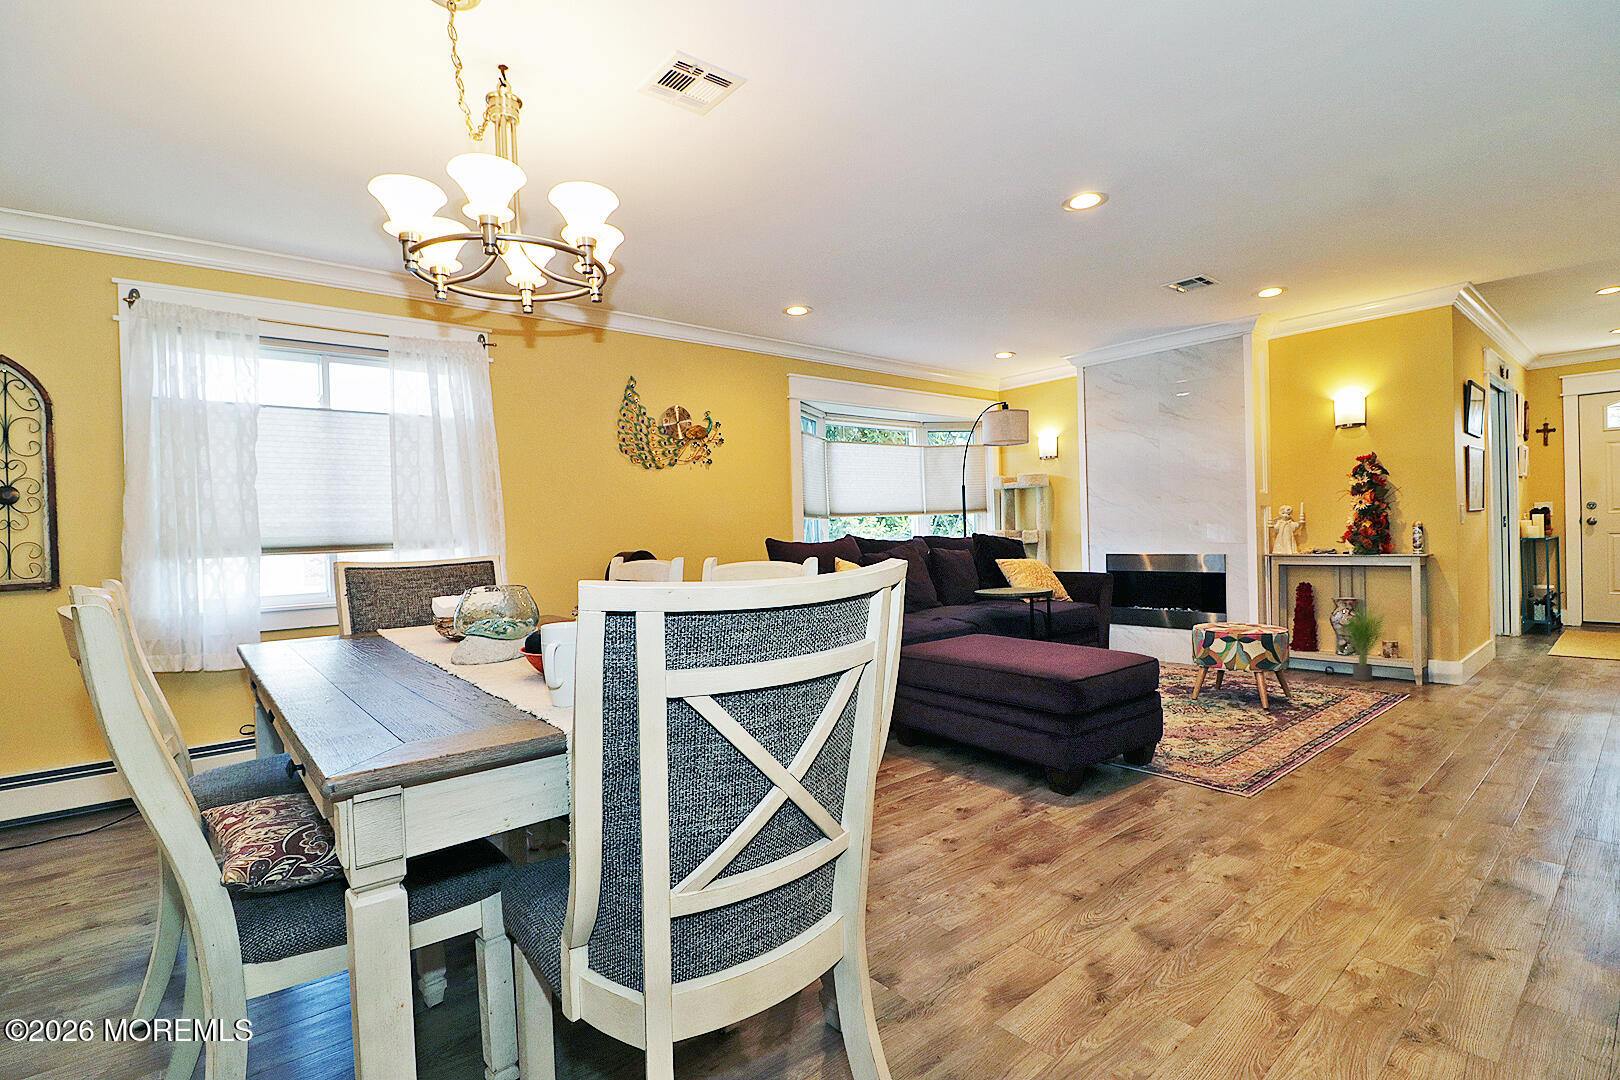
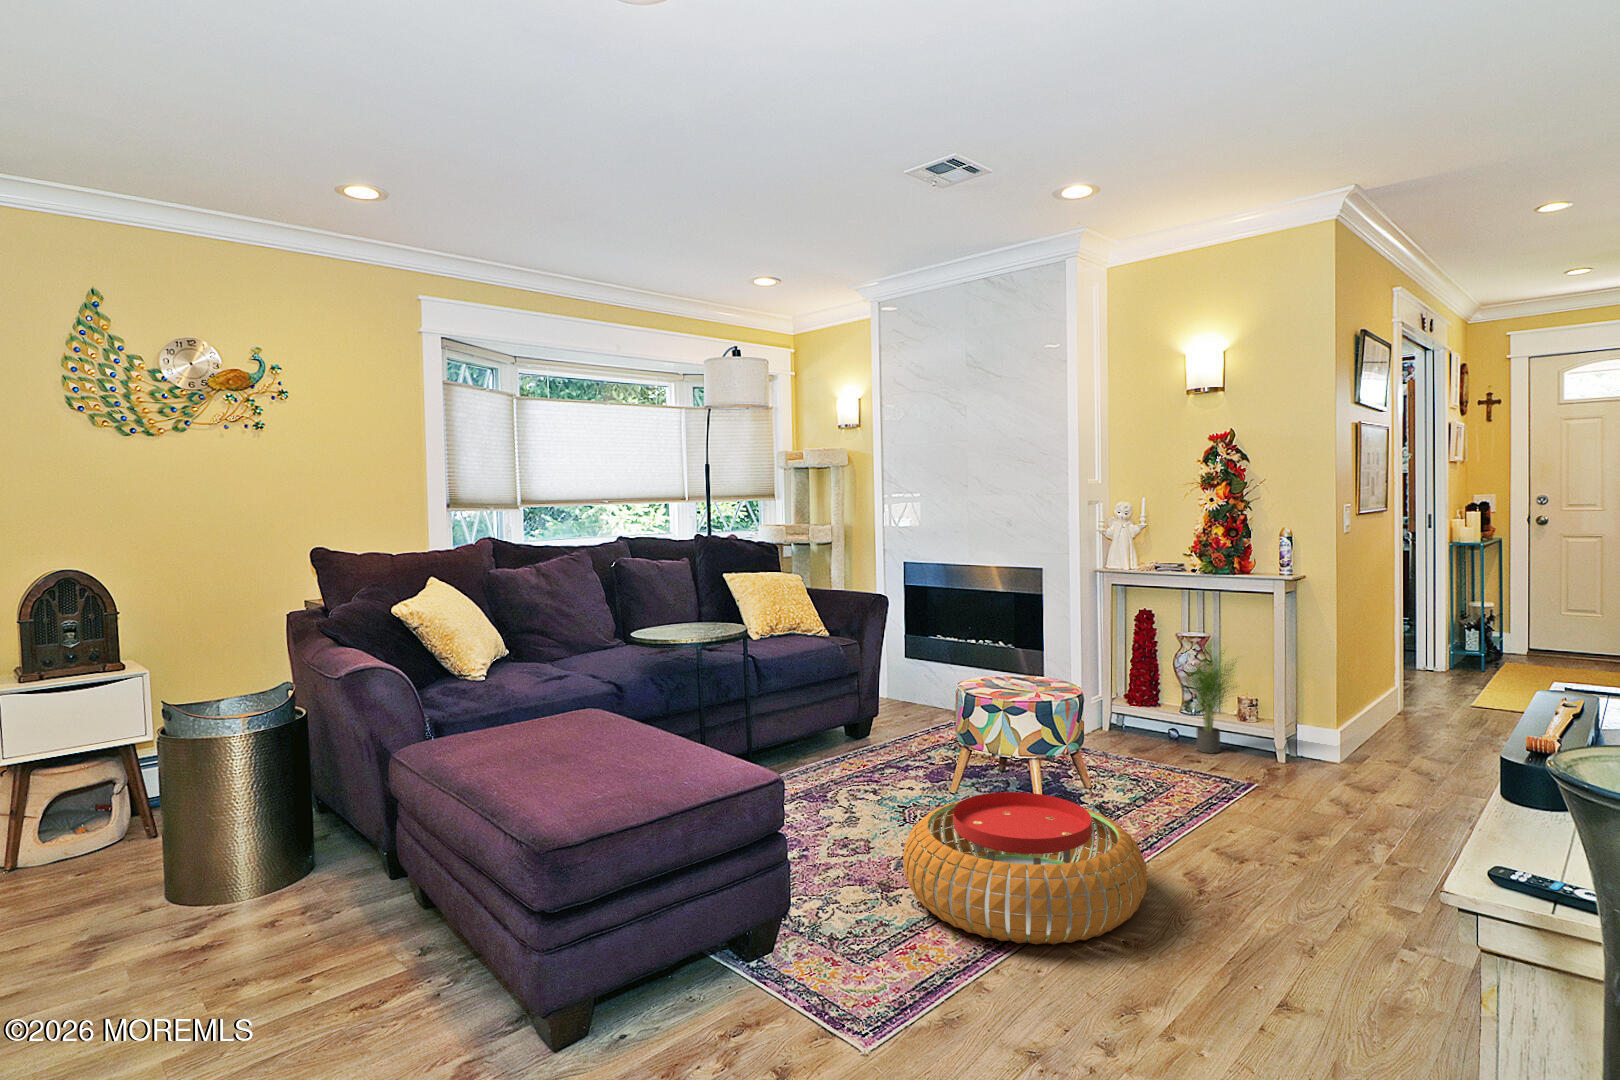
pouf: none [1206,686,1387,771] -> present [903,792,1147,945]

